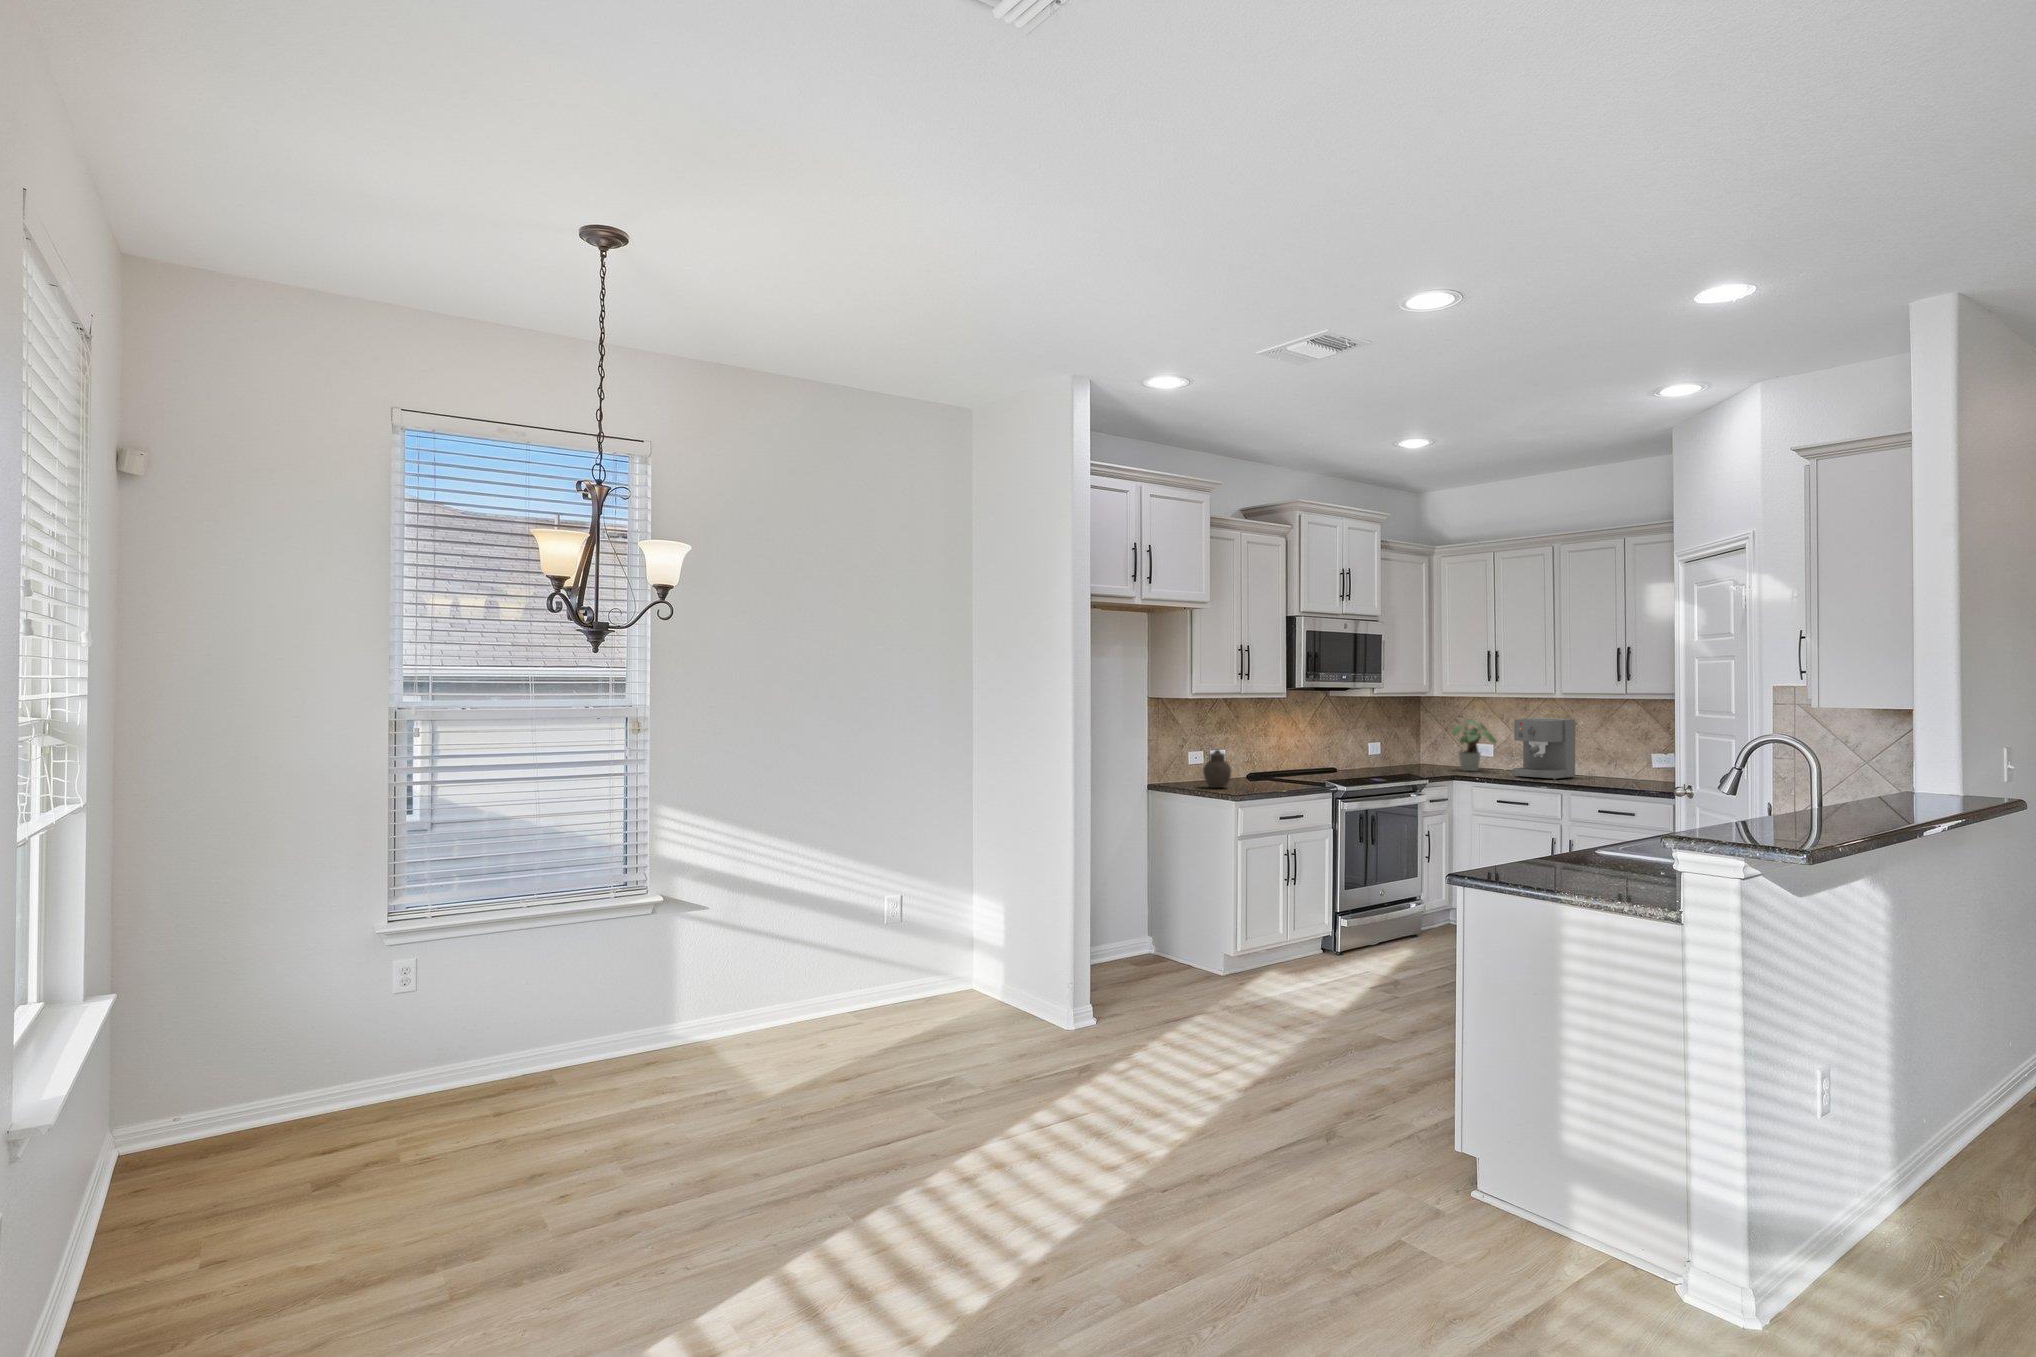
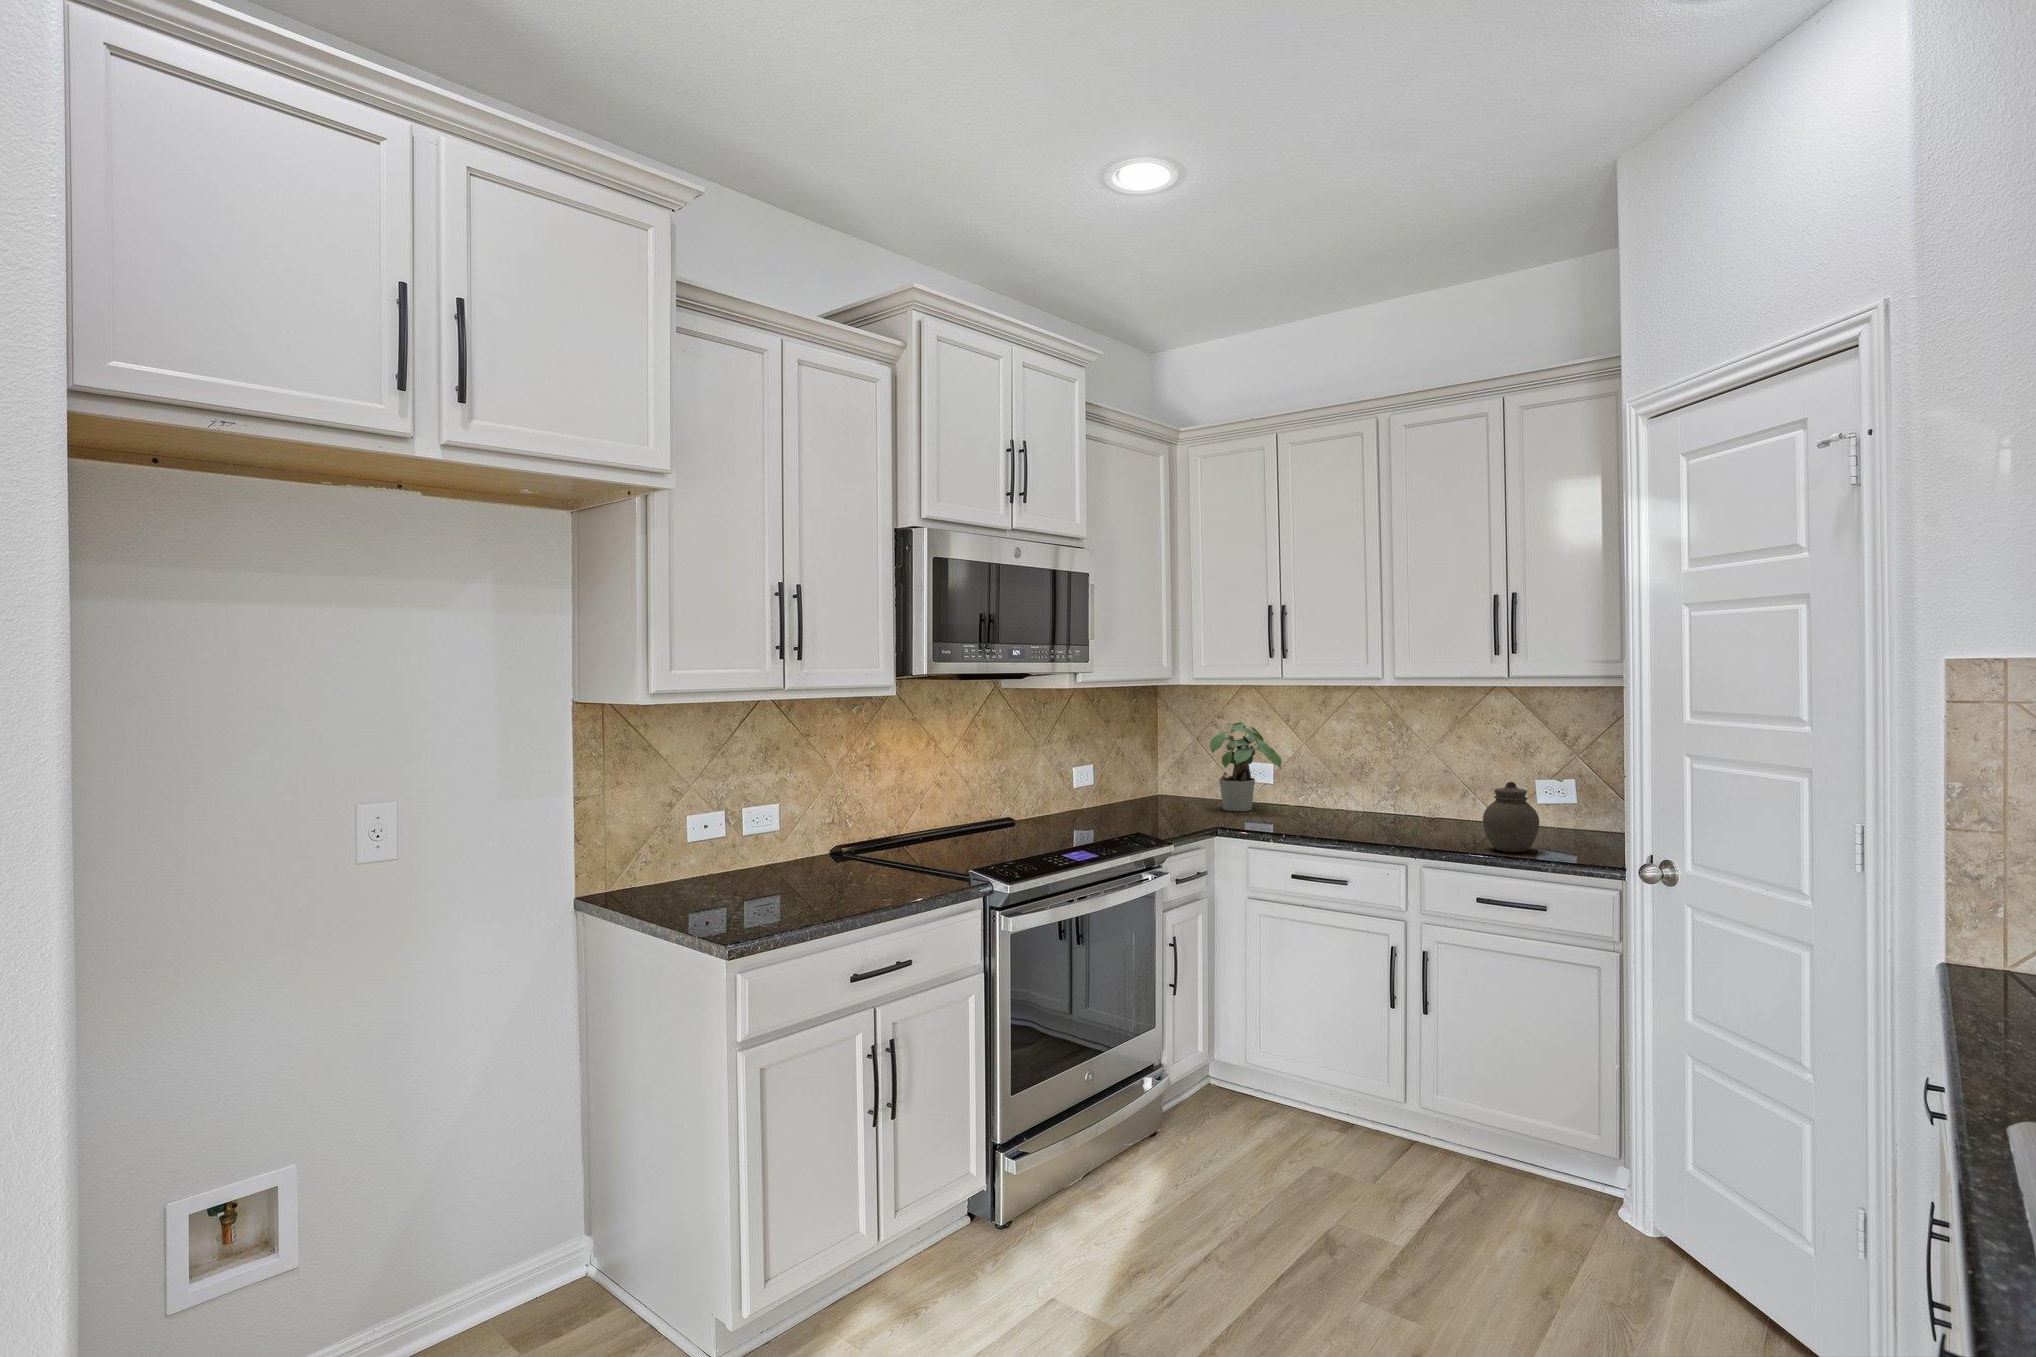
coffee maker: present [1513,718,1575,780] -> none [1312,720,1411,831]
jar: present [1203,750,1231,788] -> present [1483,782,1539,852]

